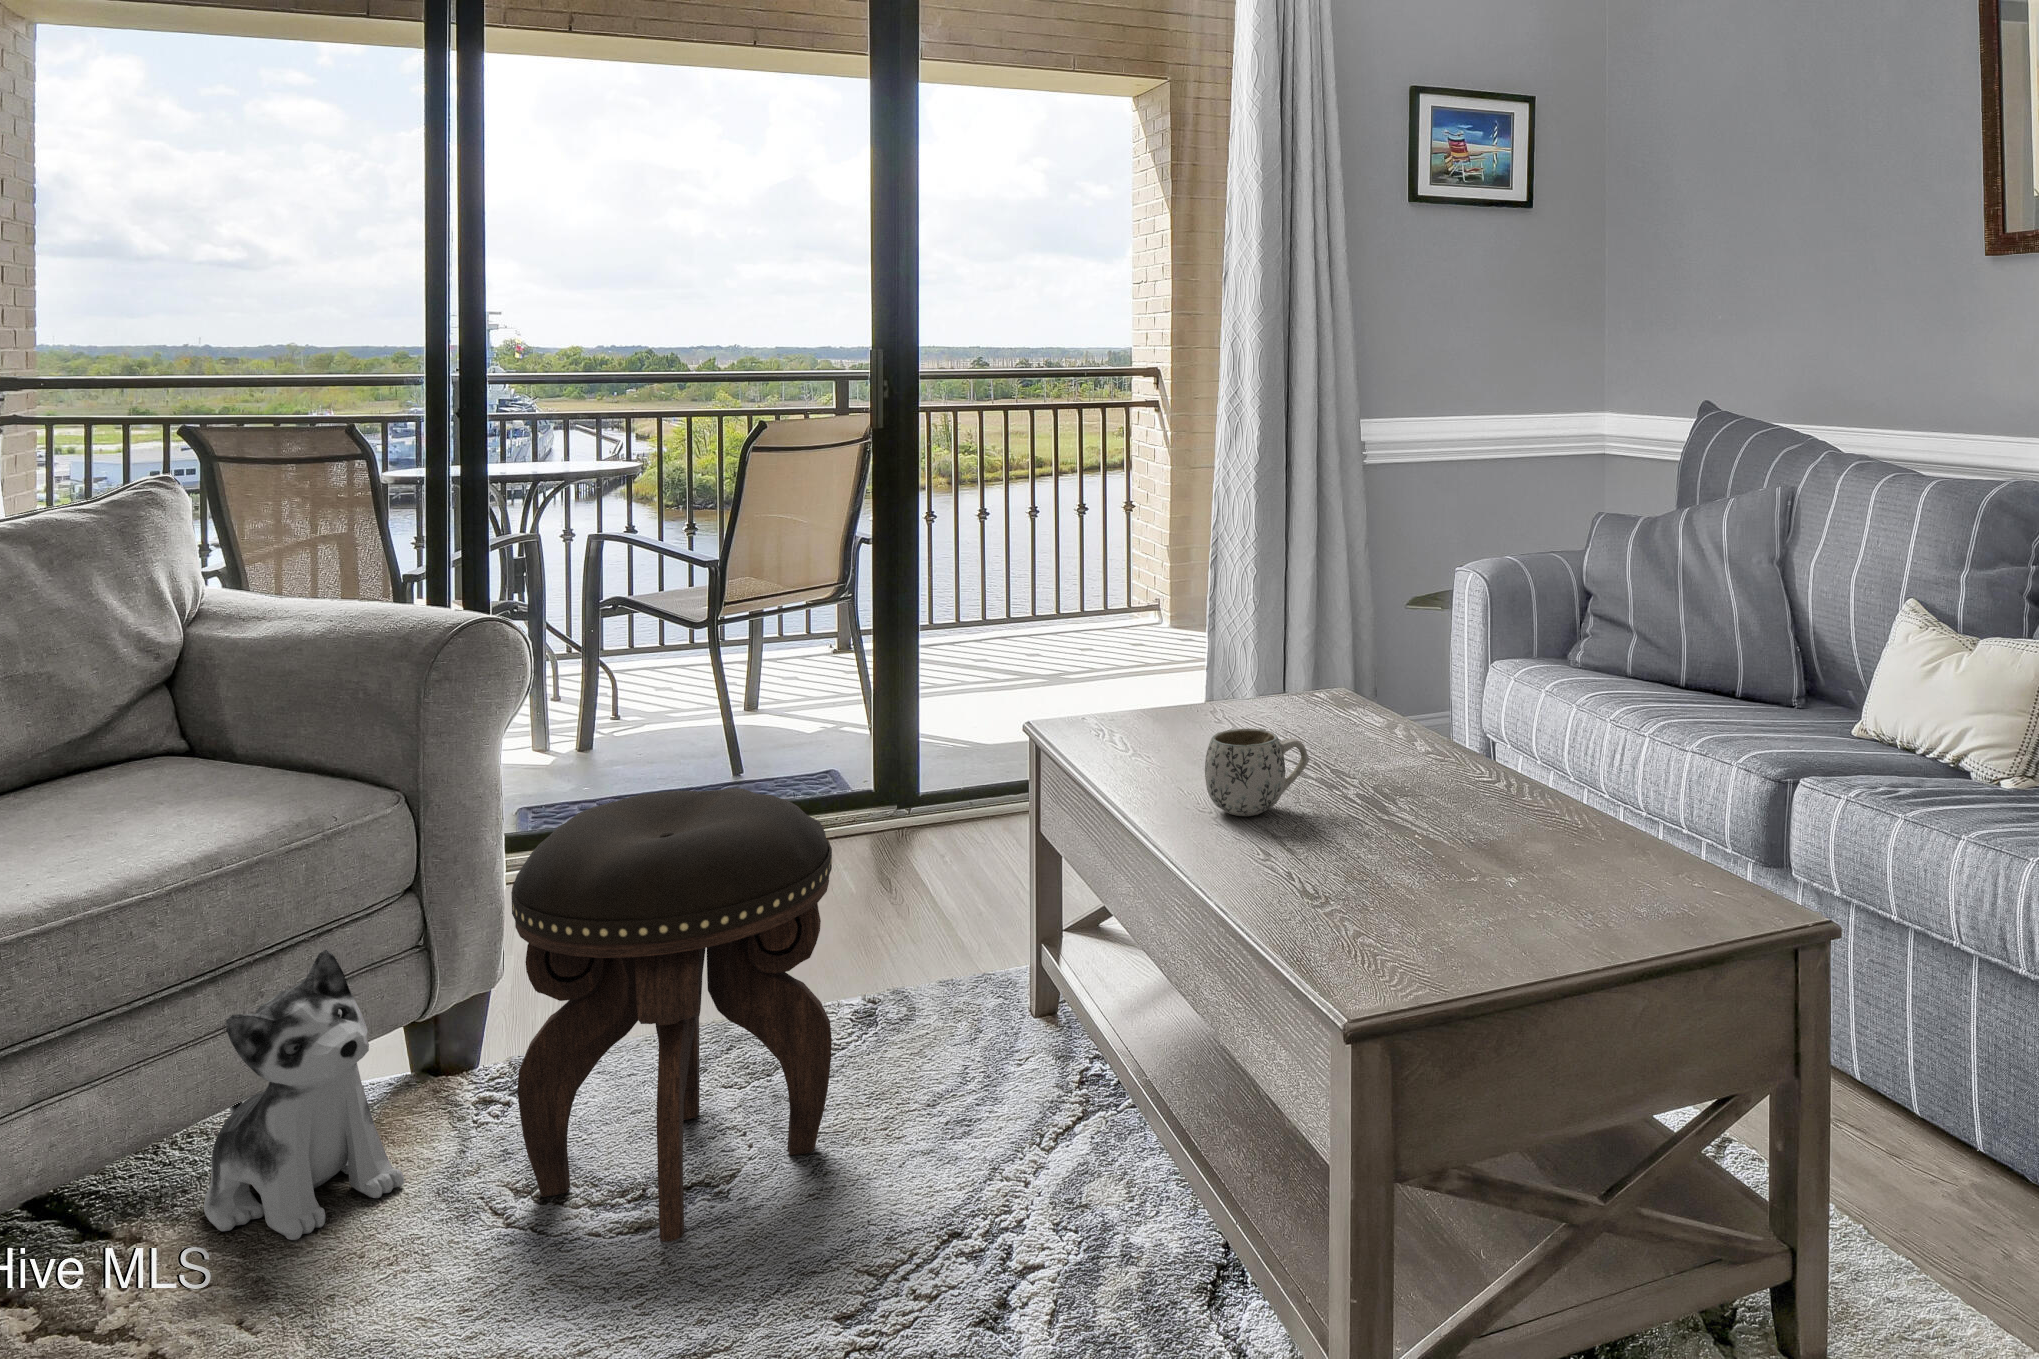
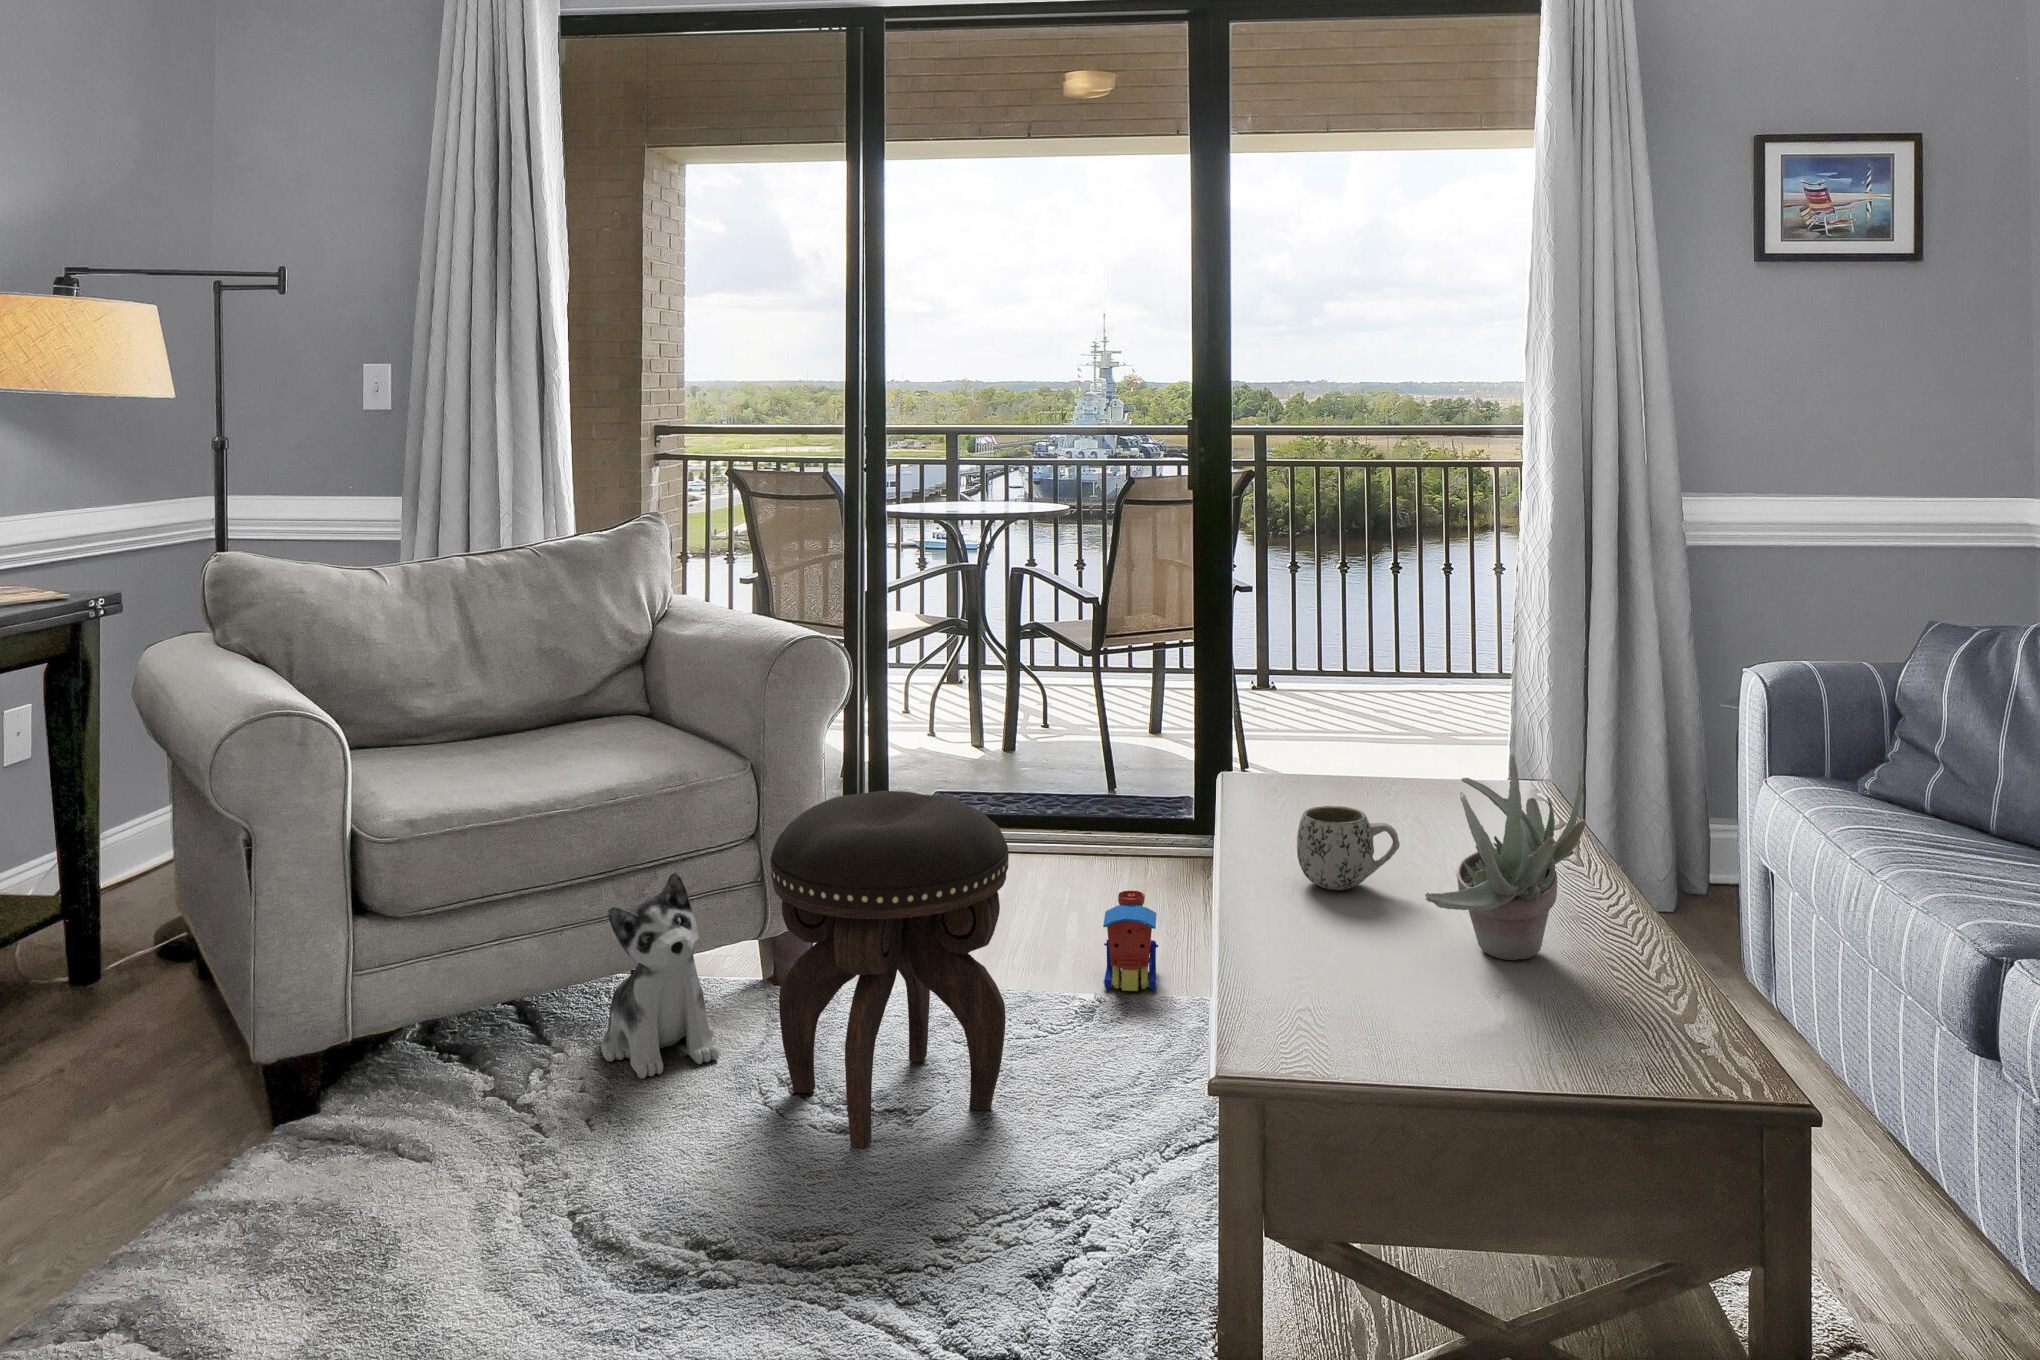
succulent plant: none [1407,644,1546,851] -> present [1425,754,1586,960]
toy train: none [862,869,932,984] -> present [1103,891,1158,991]

